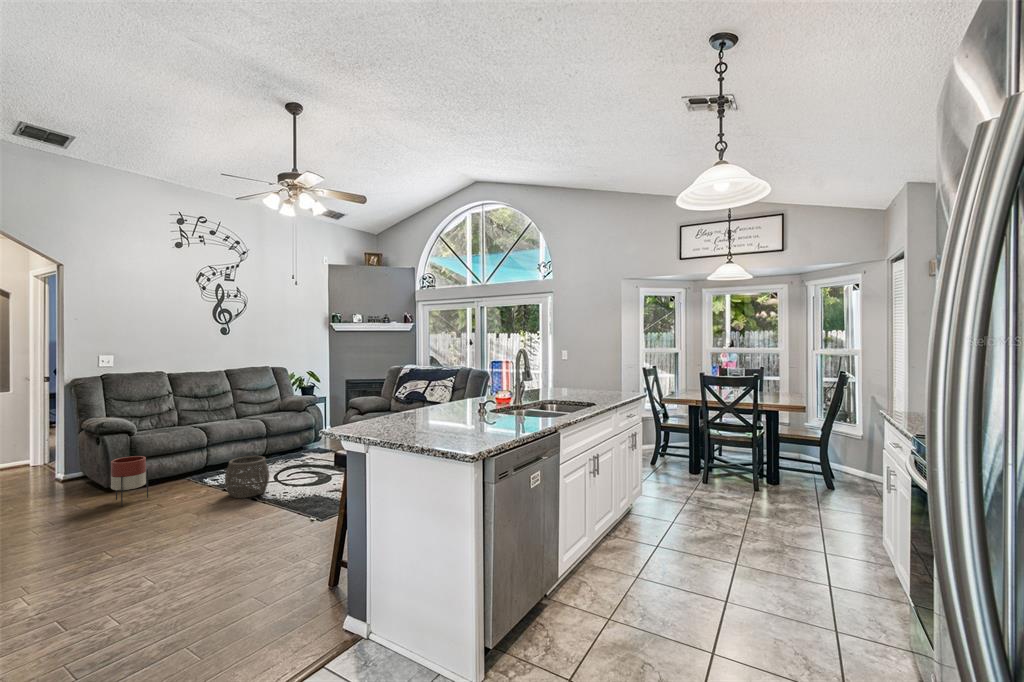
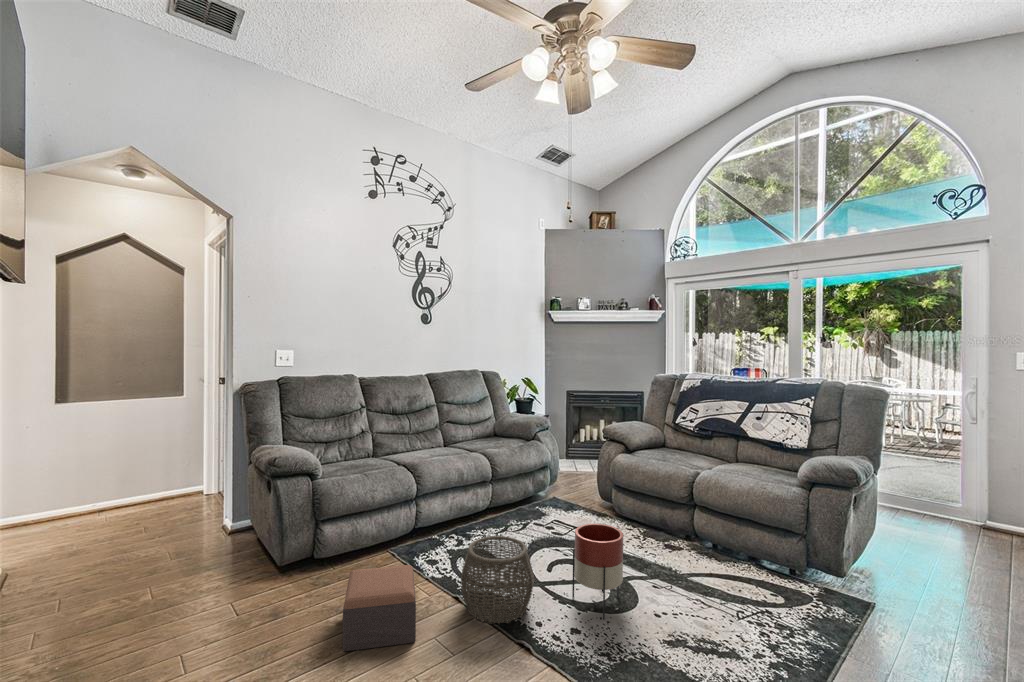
planter: present [111,456,148,506] -> present [572,524,623,620]
footstool: none [147,474,196,514] -> present [343,565,416,651]

